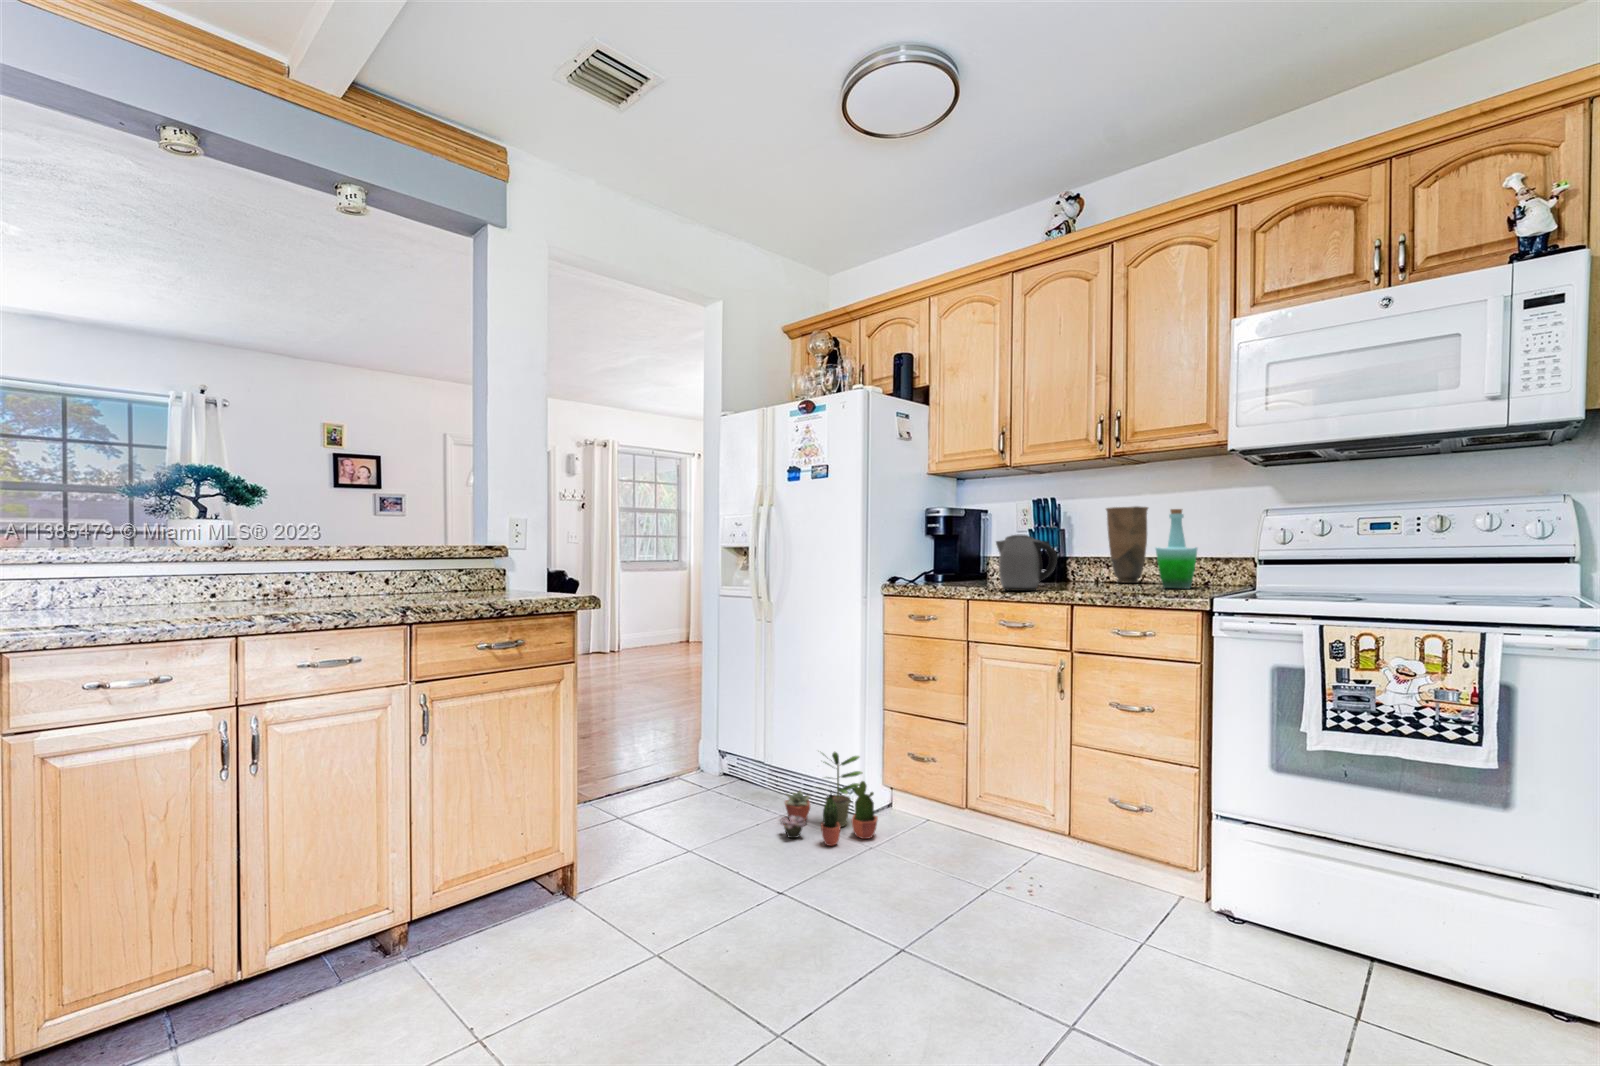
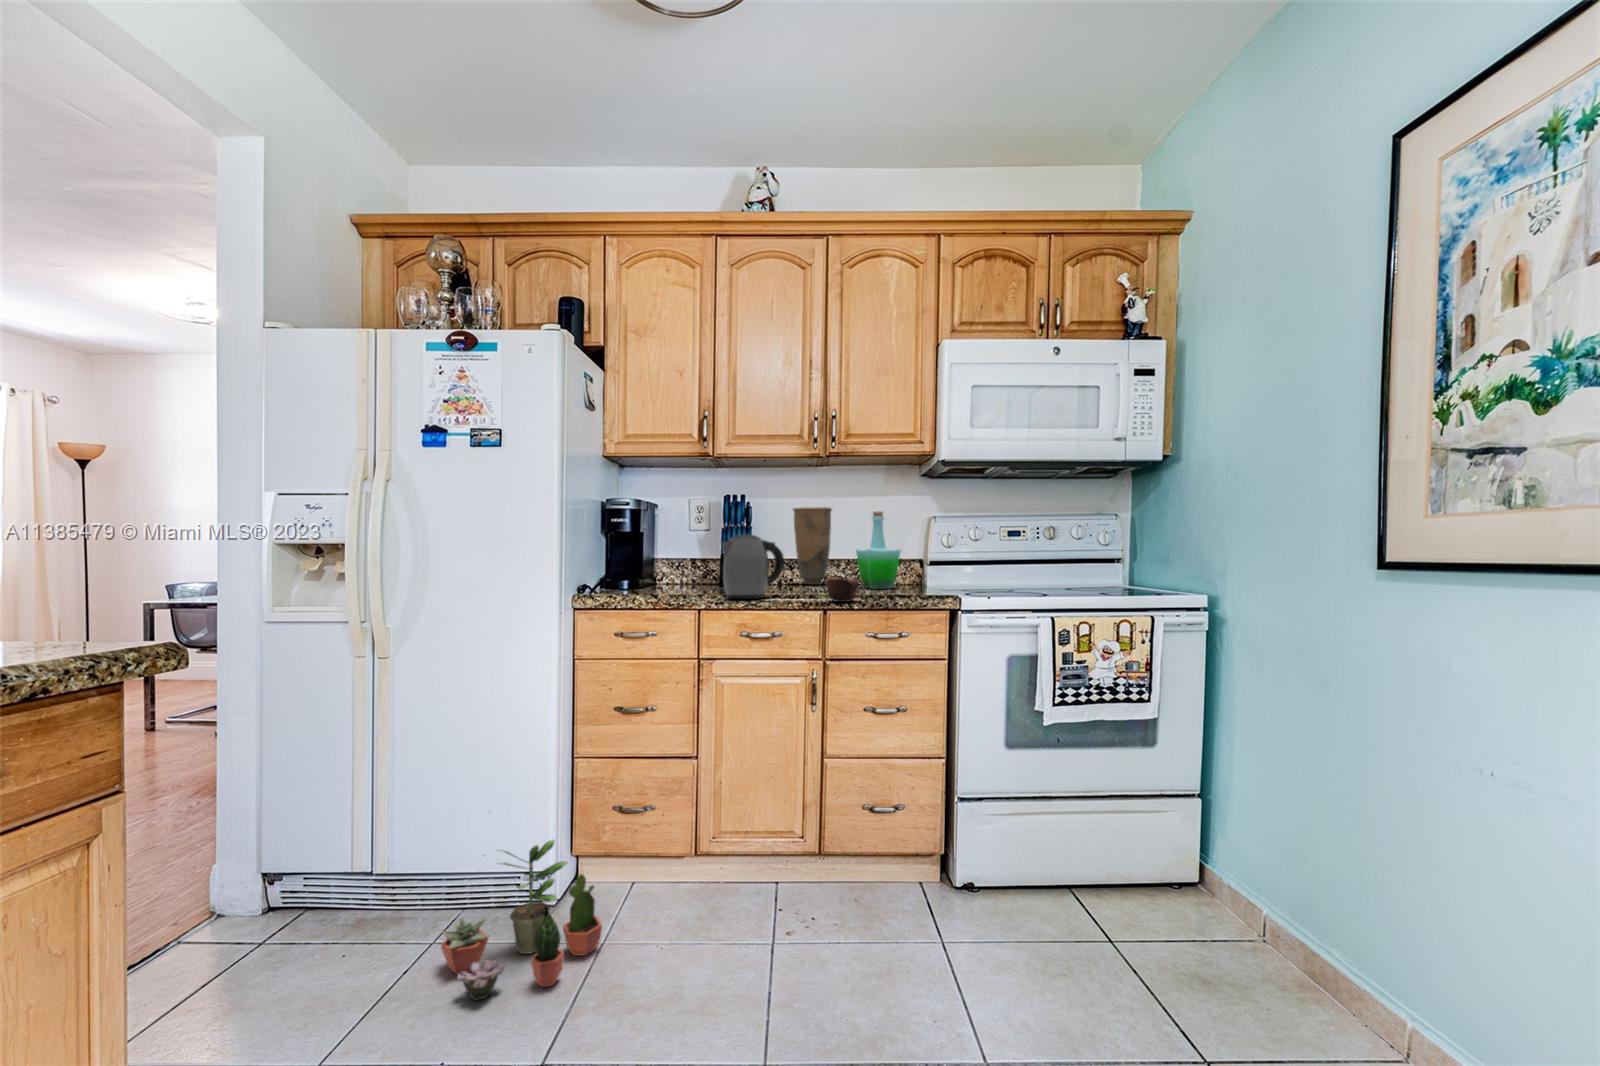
mug: none [1071,574,1104,597] -> present [826,578,858,602]

